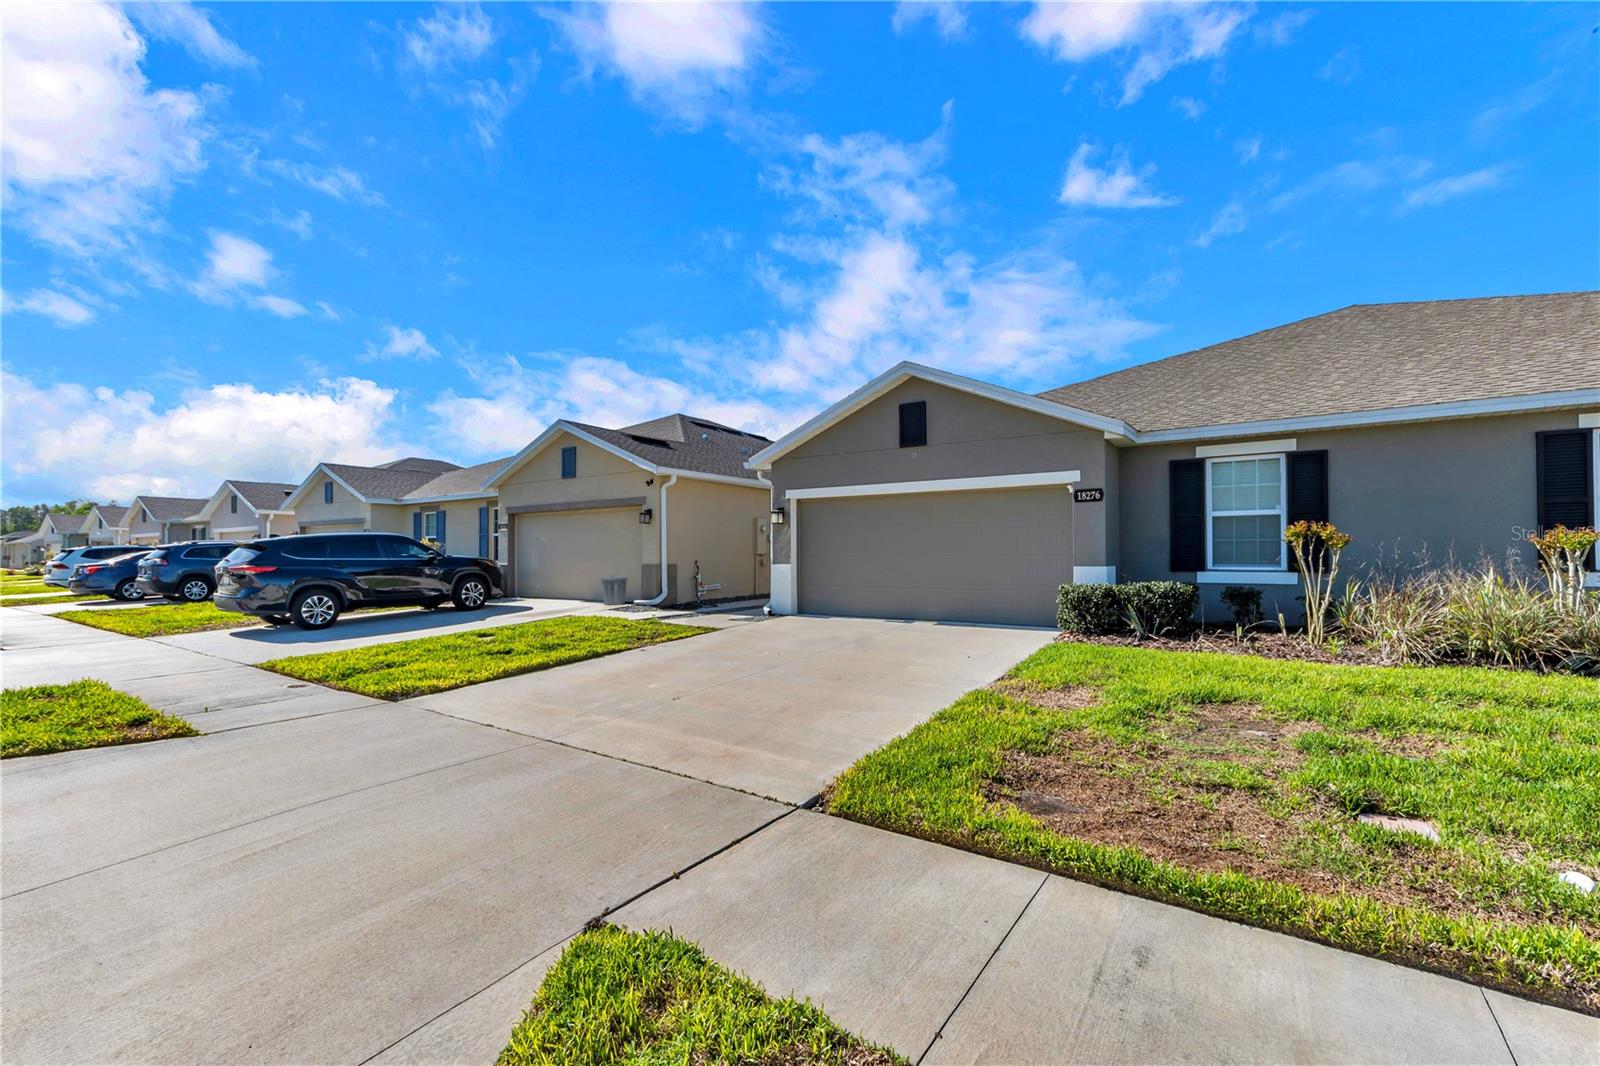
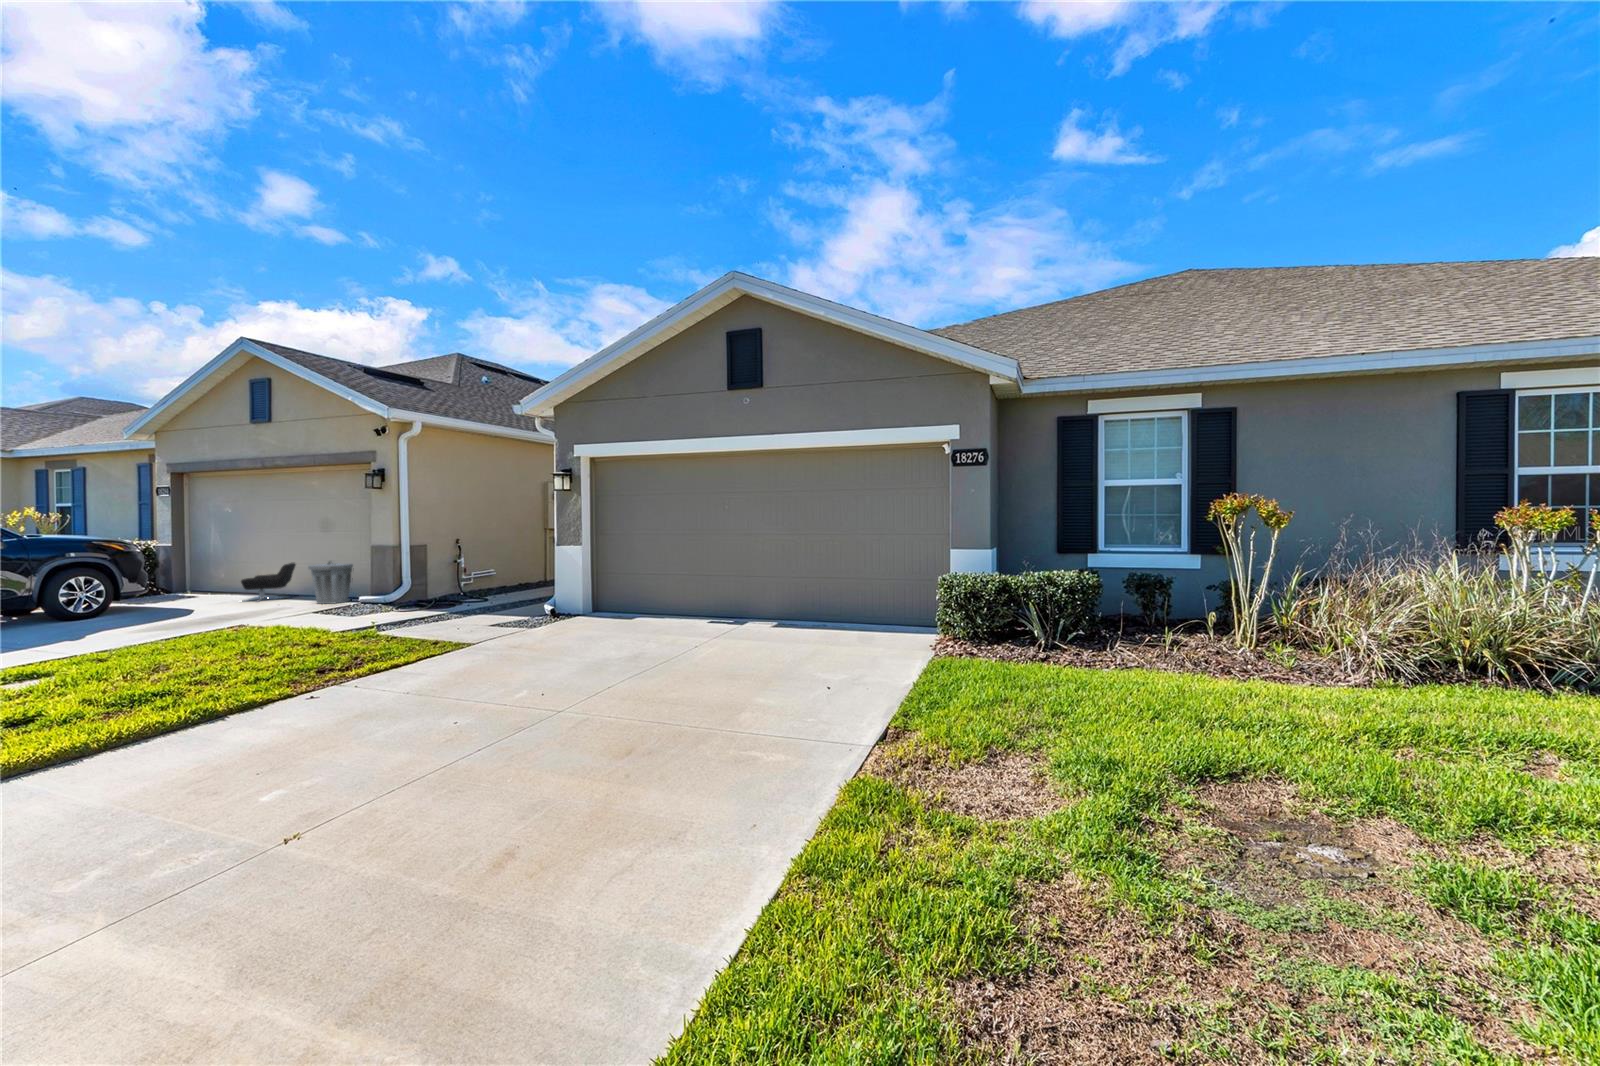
lounge chair: none [554,576,588,603] -> present [241,563,296,601]

